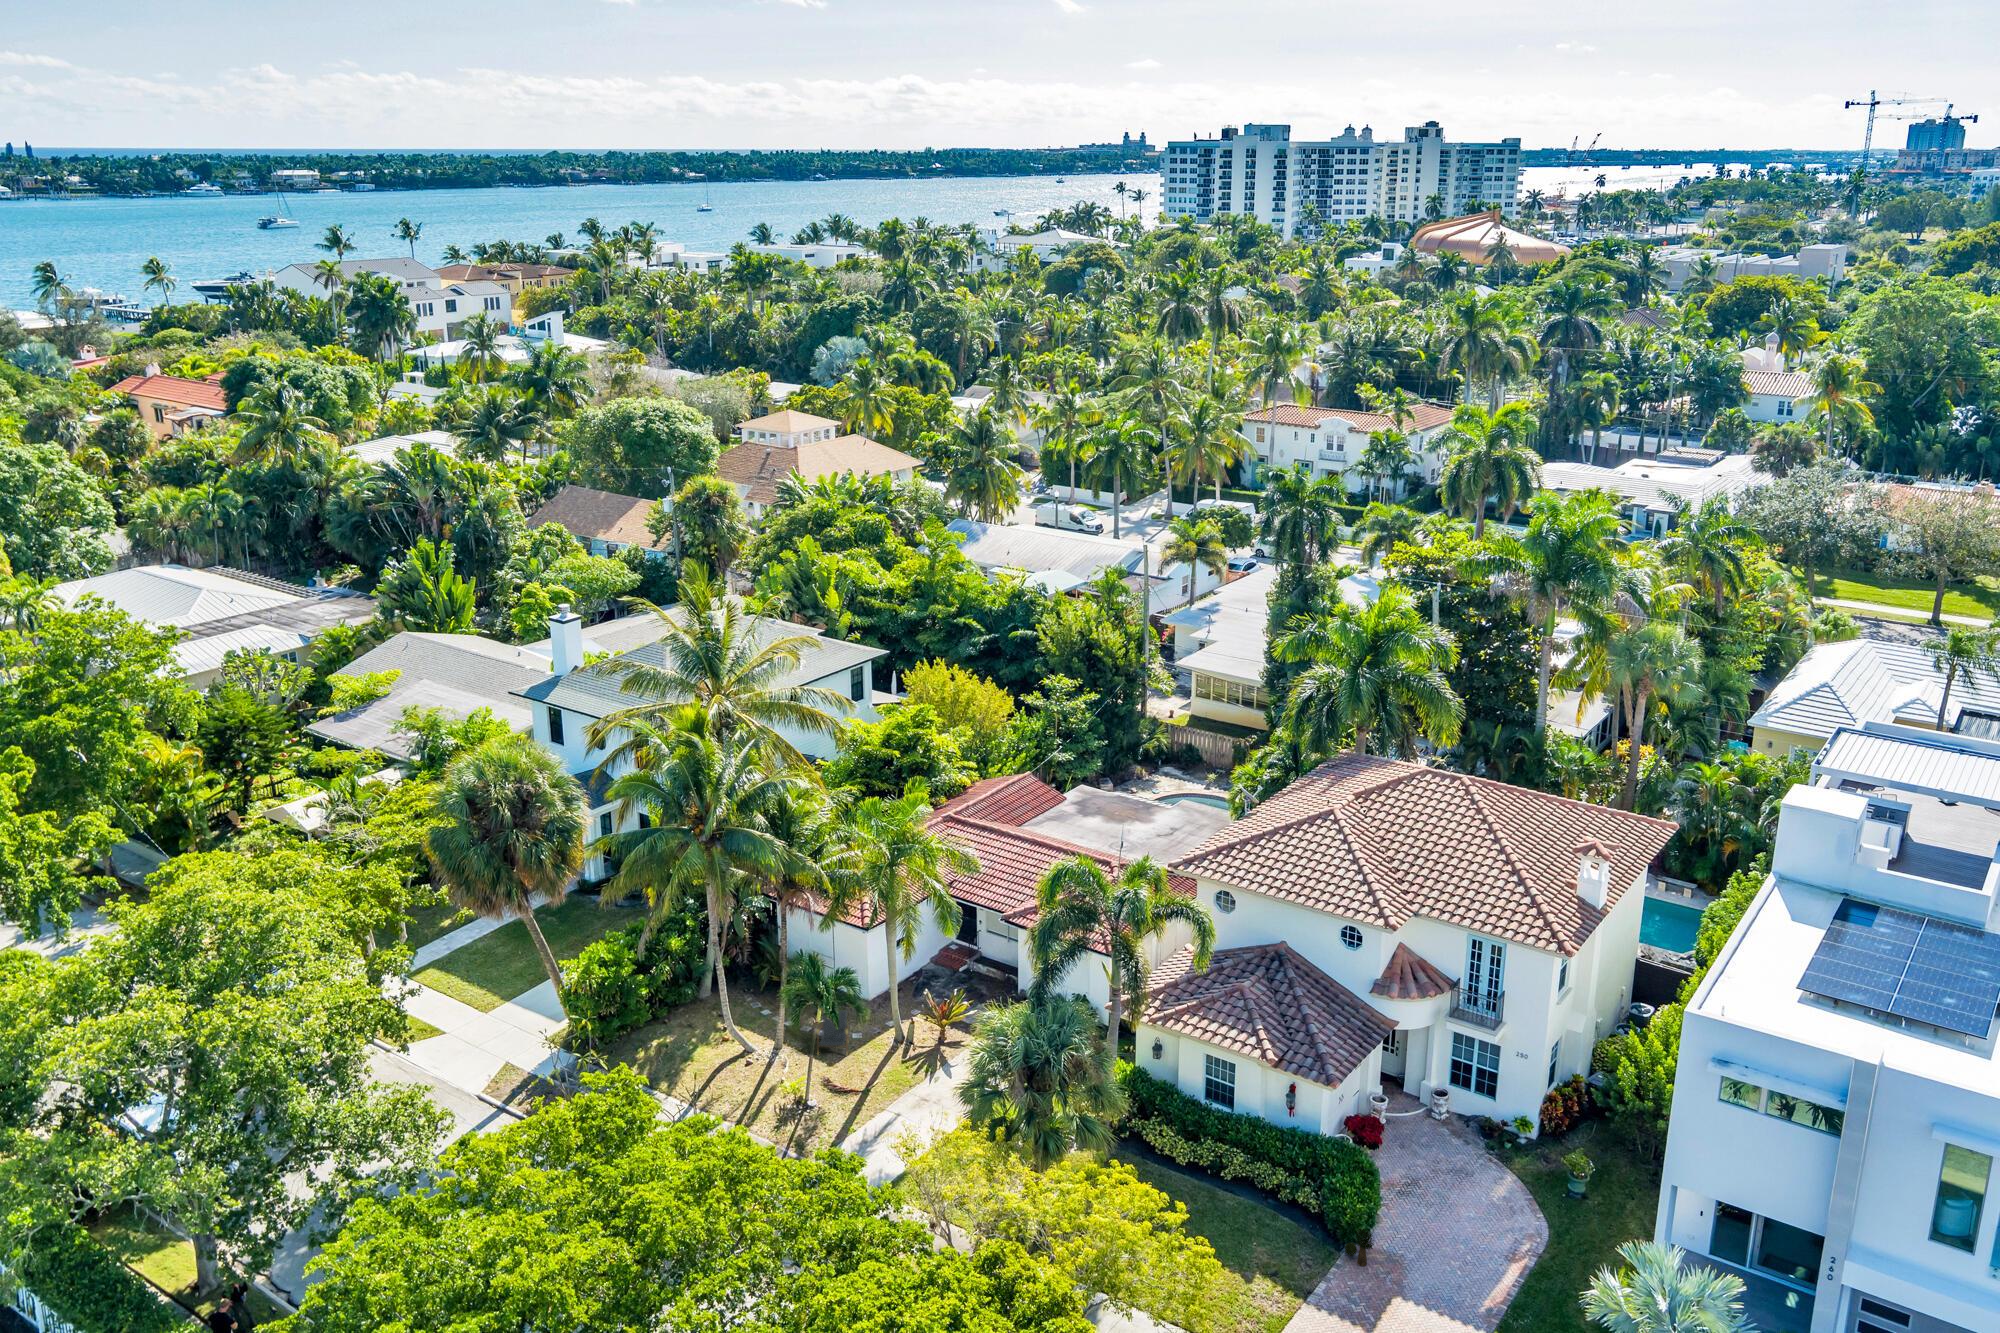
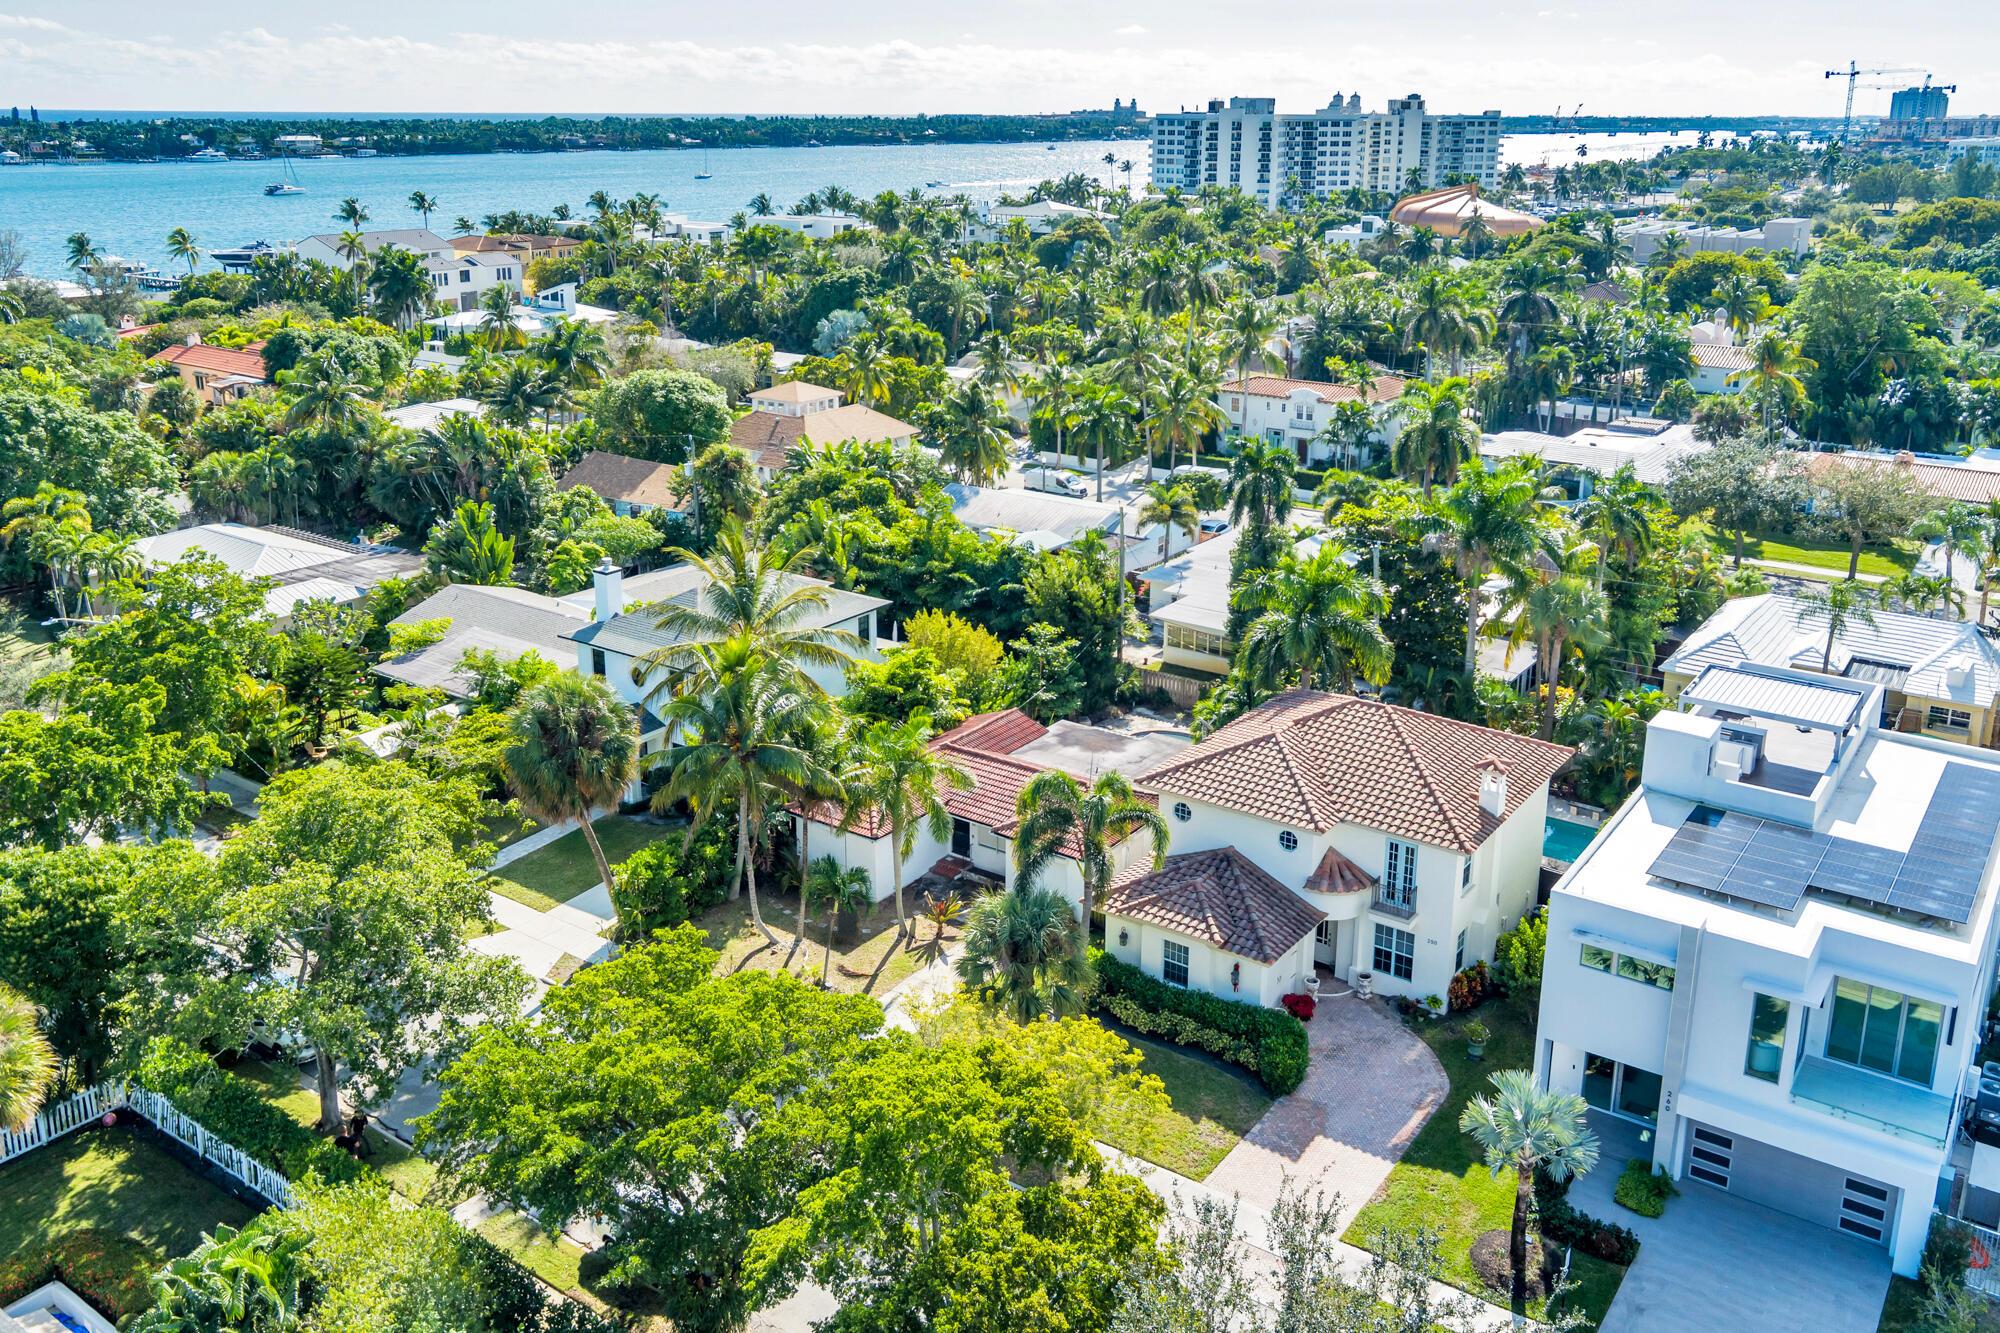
potted plant: present [1344,1227,1374,1266] -> none [1274,1076,1300,1108]

